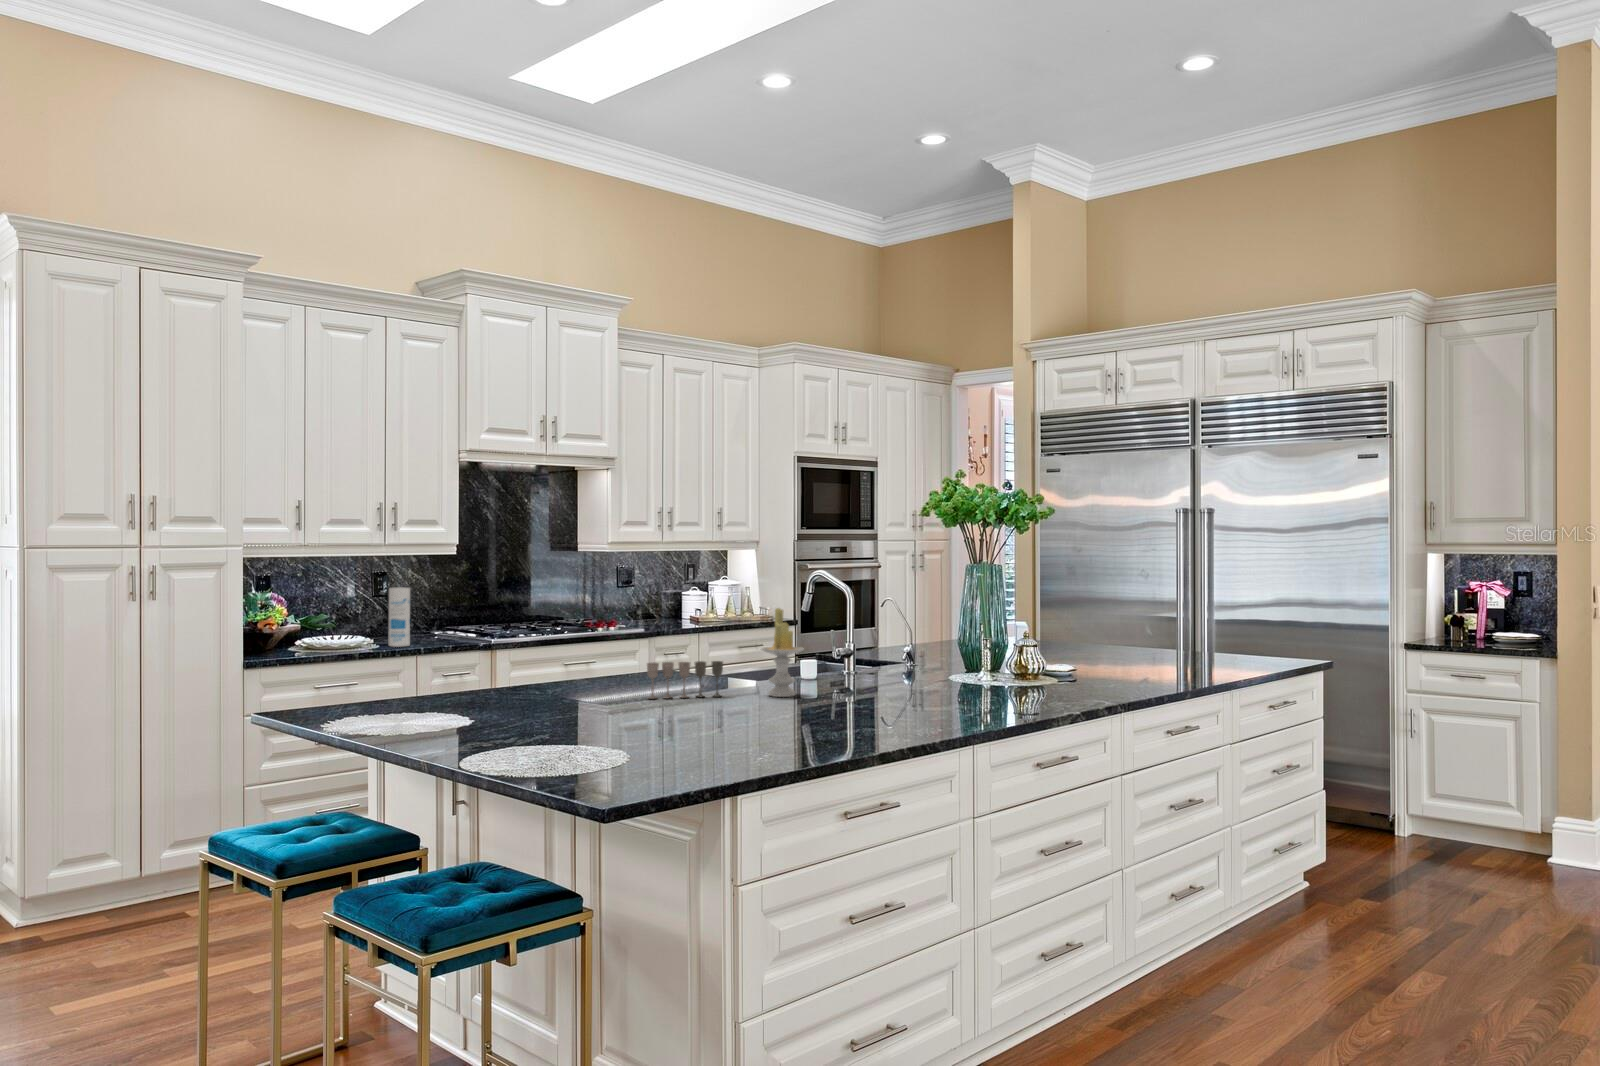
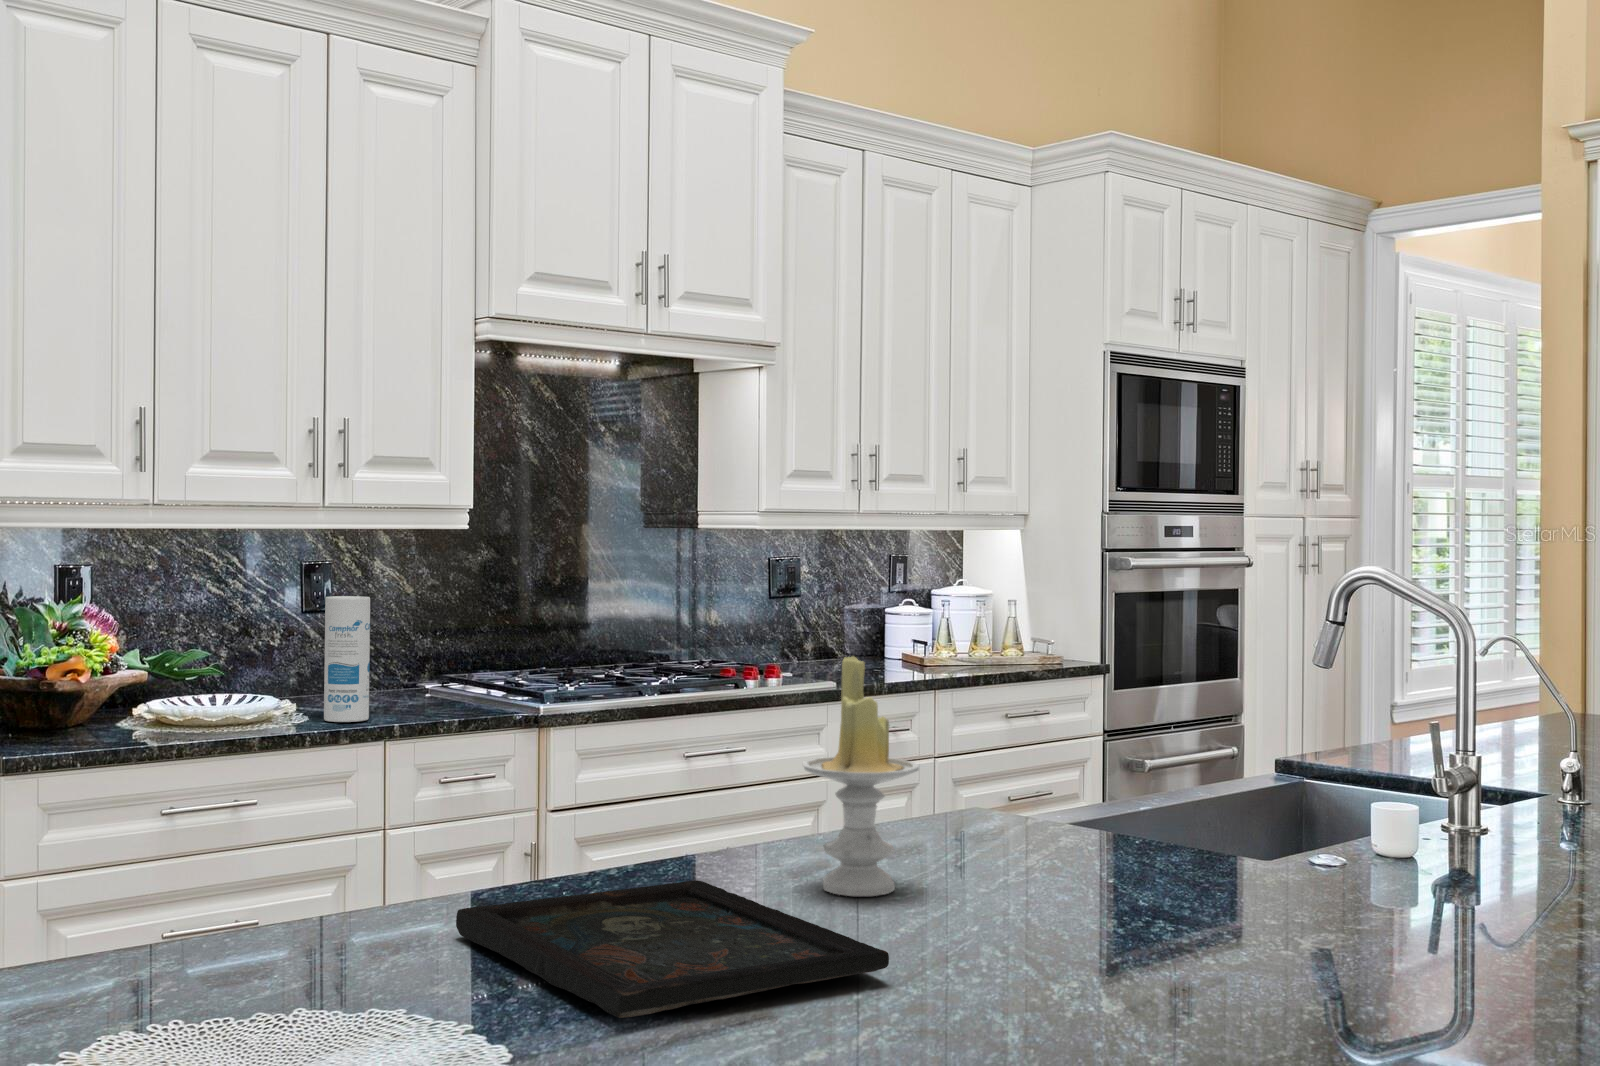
candle: present [761,608,804,697] -> present [803,657,919,896]
wine glass: present [647,661,723,699] -> none [1013,836,1233,954]
tray: none [458,683,600,709] -> present [456,880,889,1018]

